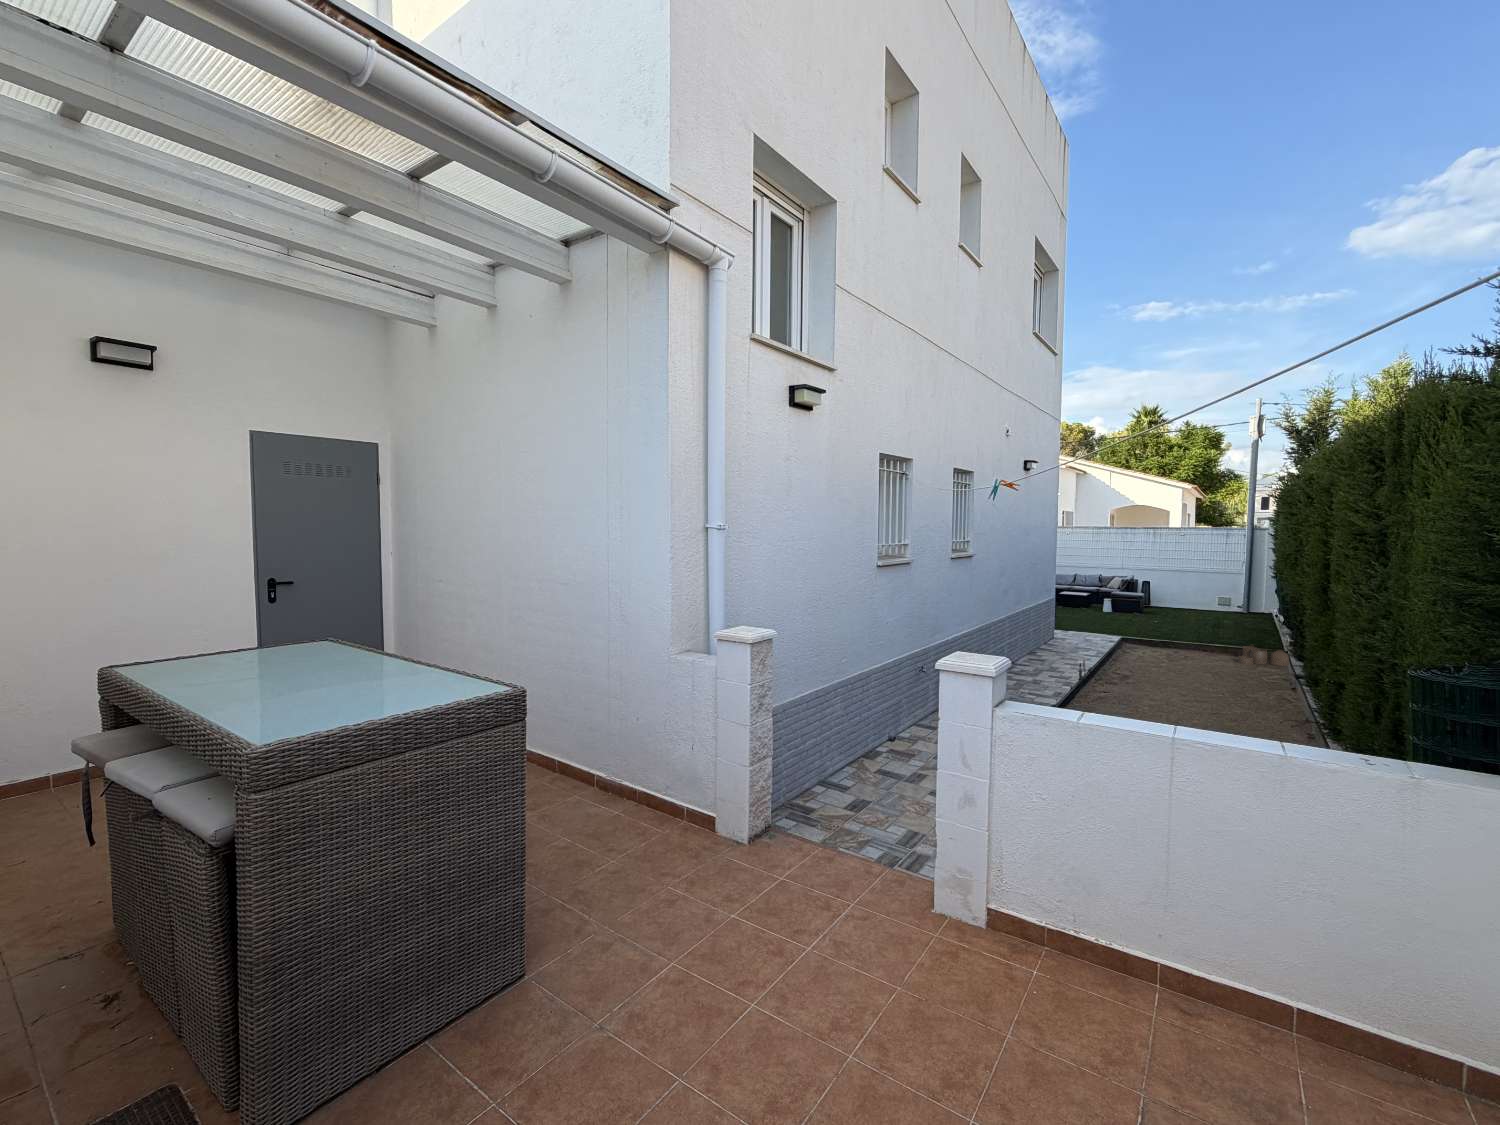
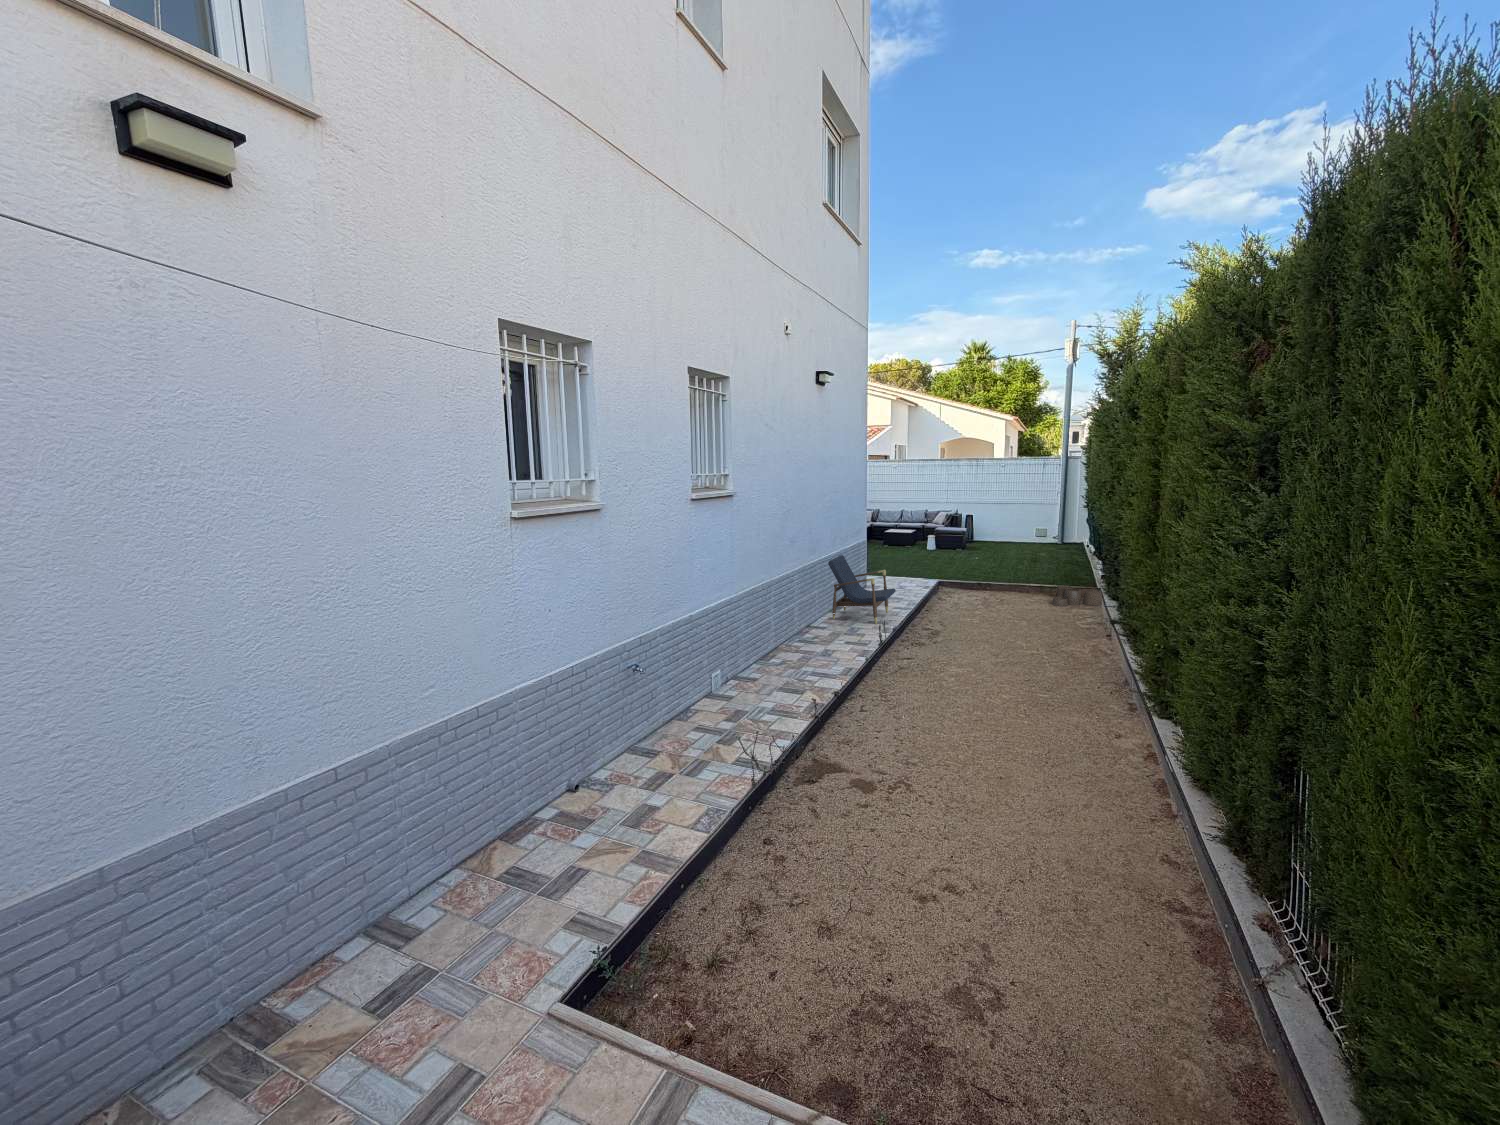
lounge chair: none [1027,608,1087,667] -> present [828,555,896,624]

